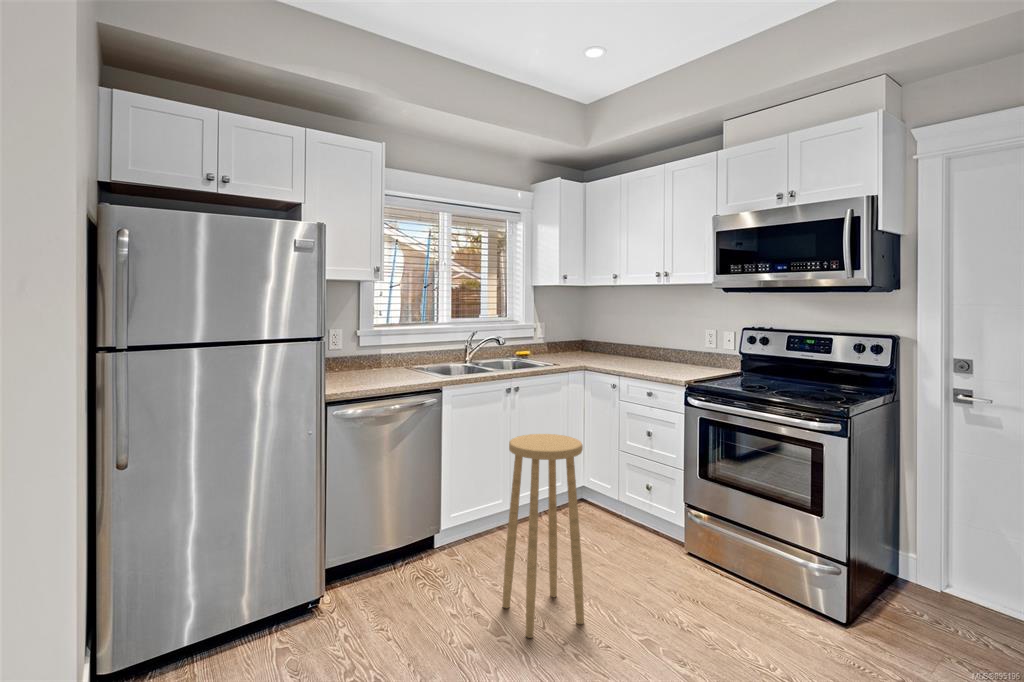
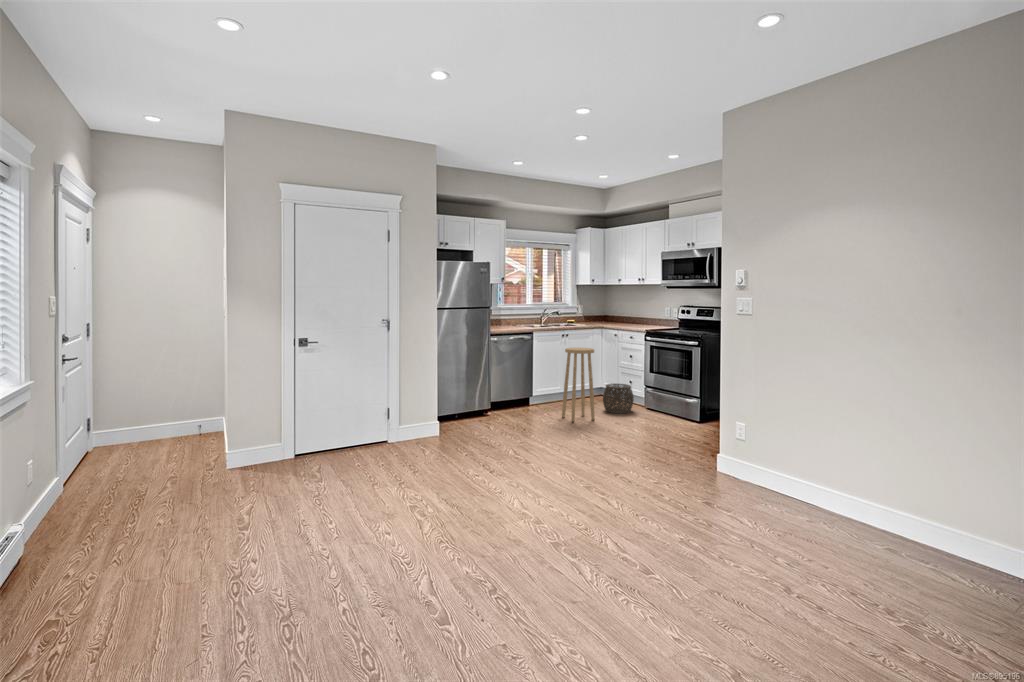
woven basket: none [596,502,667,583] -> present [603,384,634,413]

